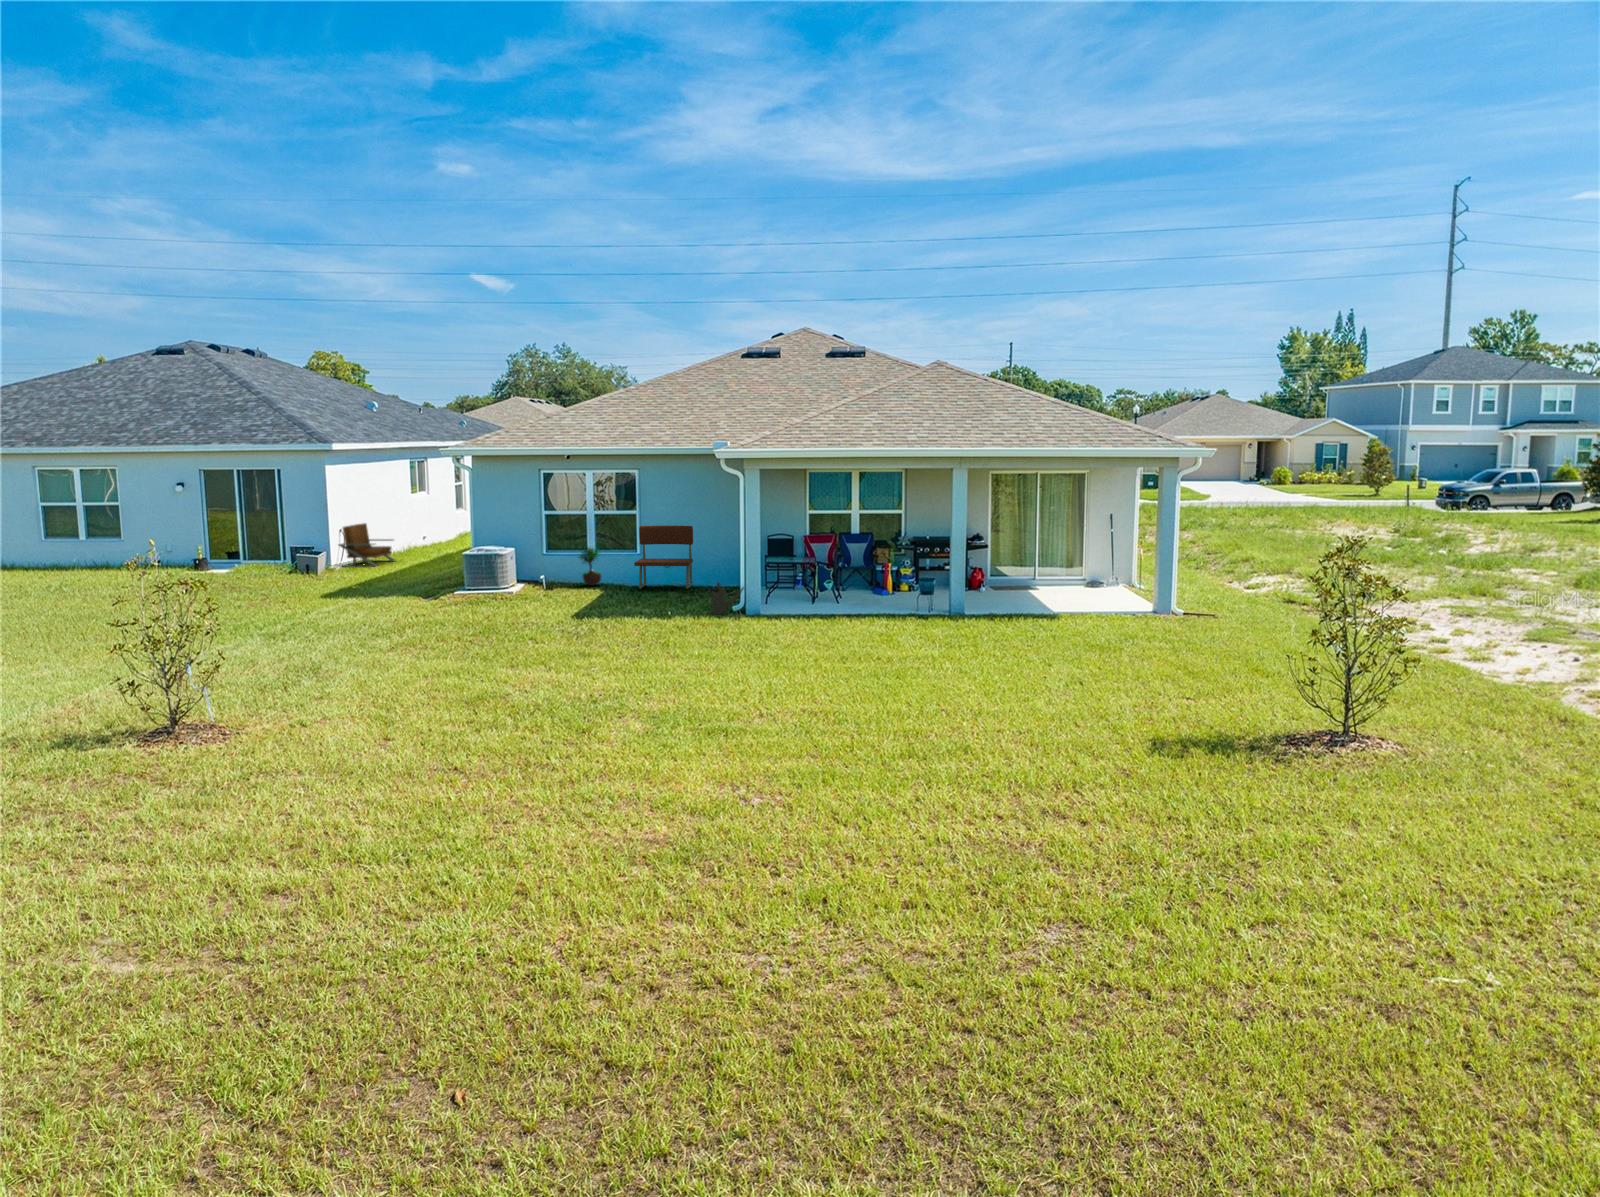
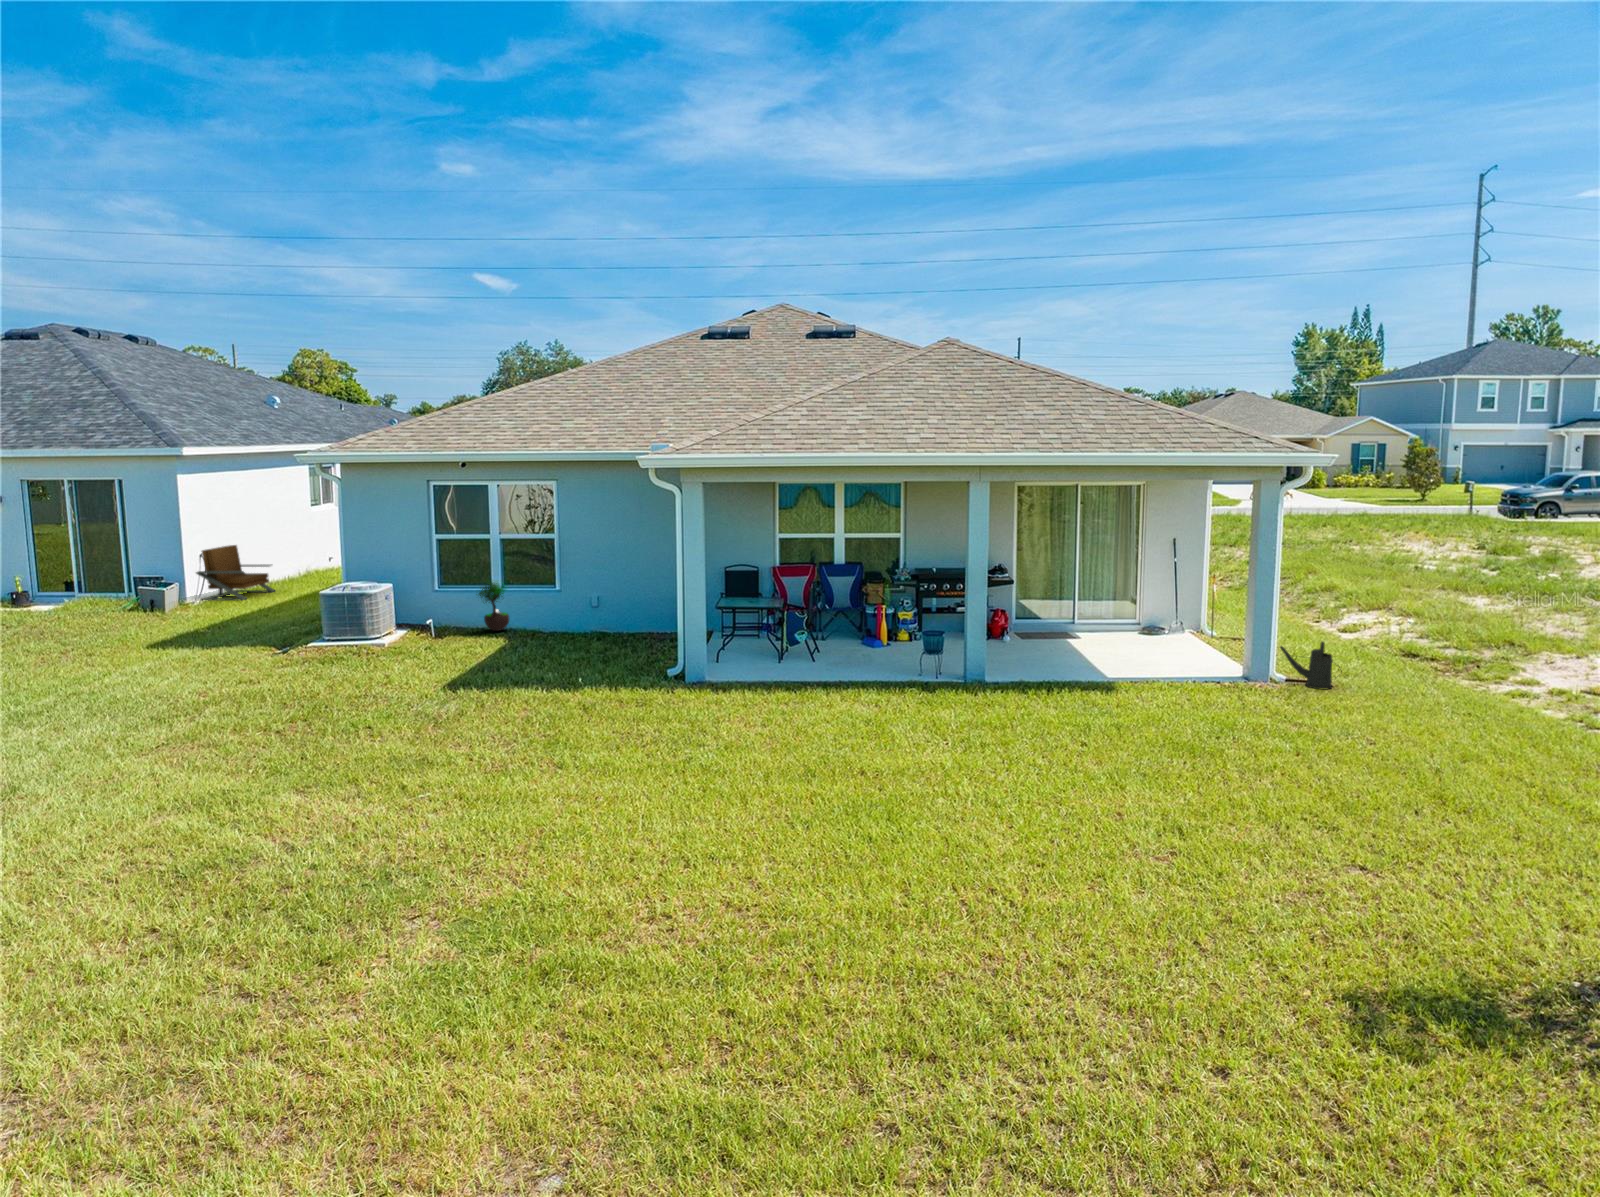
bench: present [634,525,693,589] -> none [548,553,628,636]
watering can: present [712,582,744,615] -> present [1280,642,1340,689]

